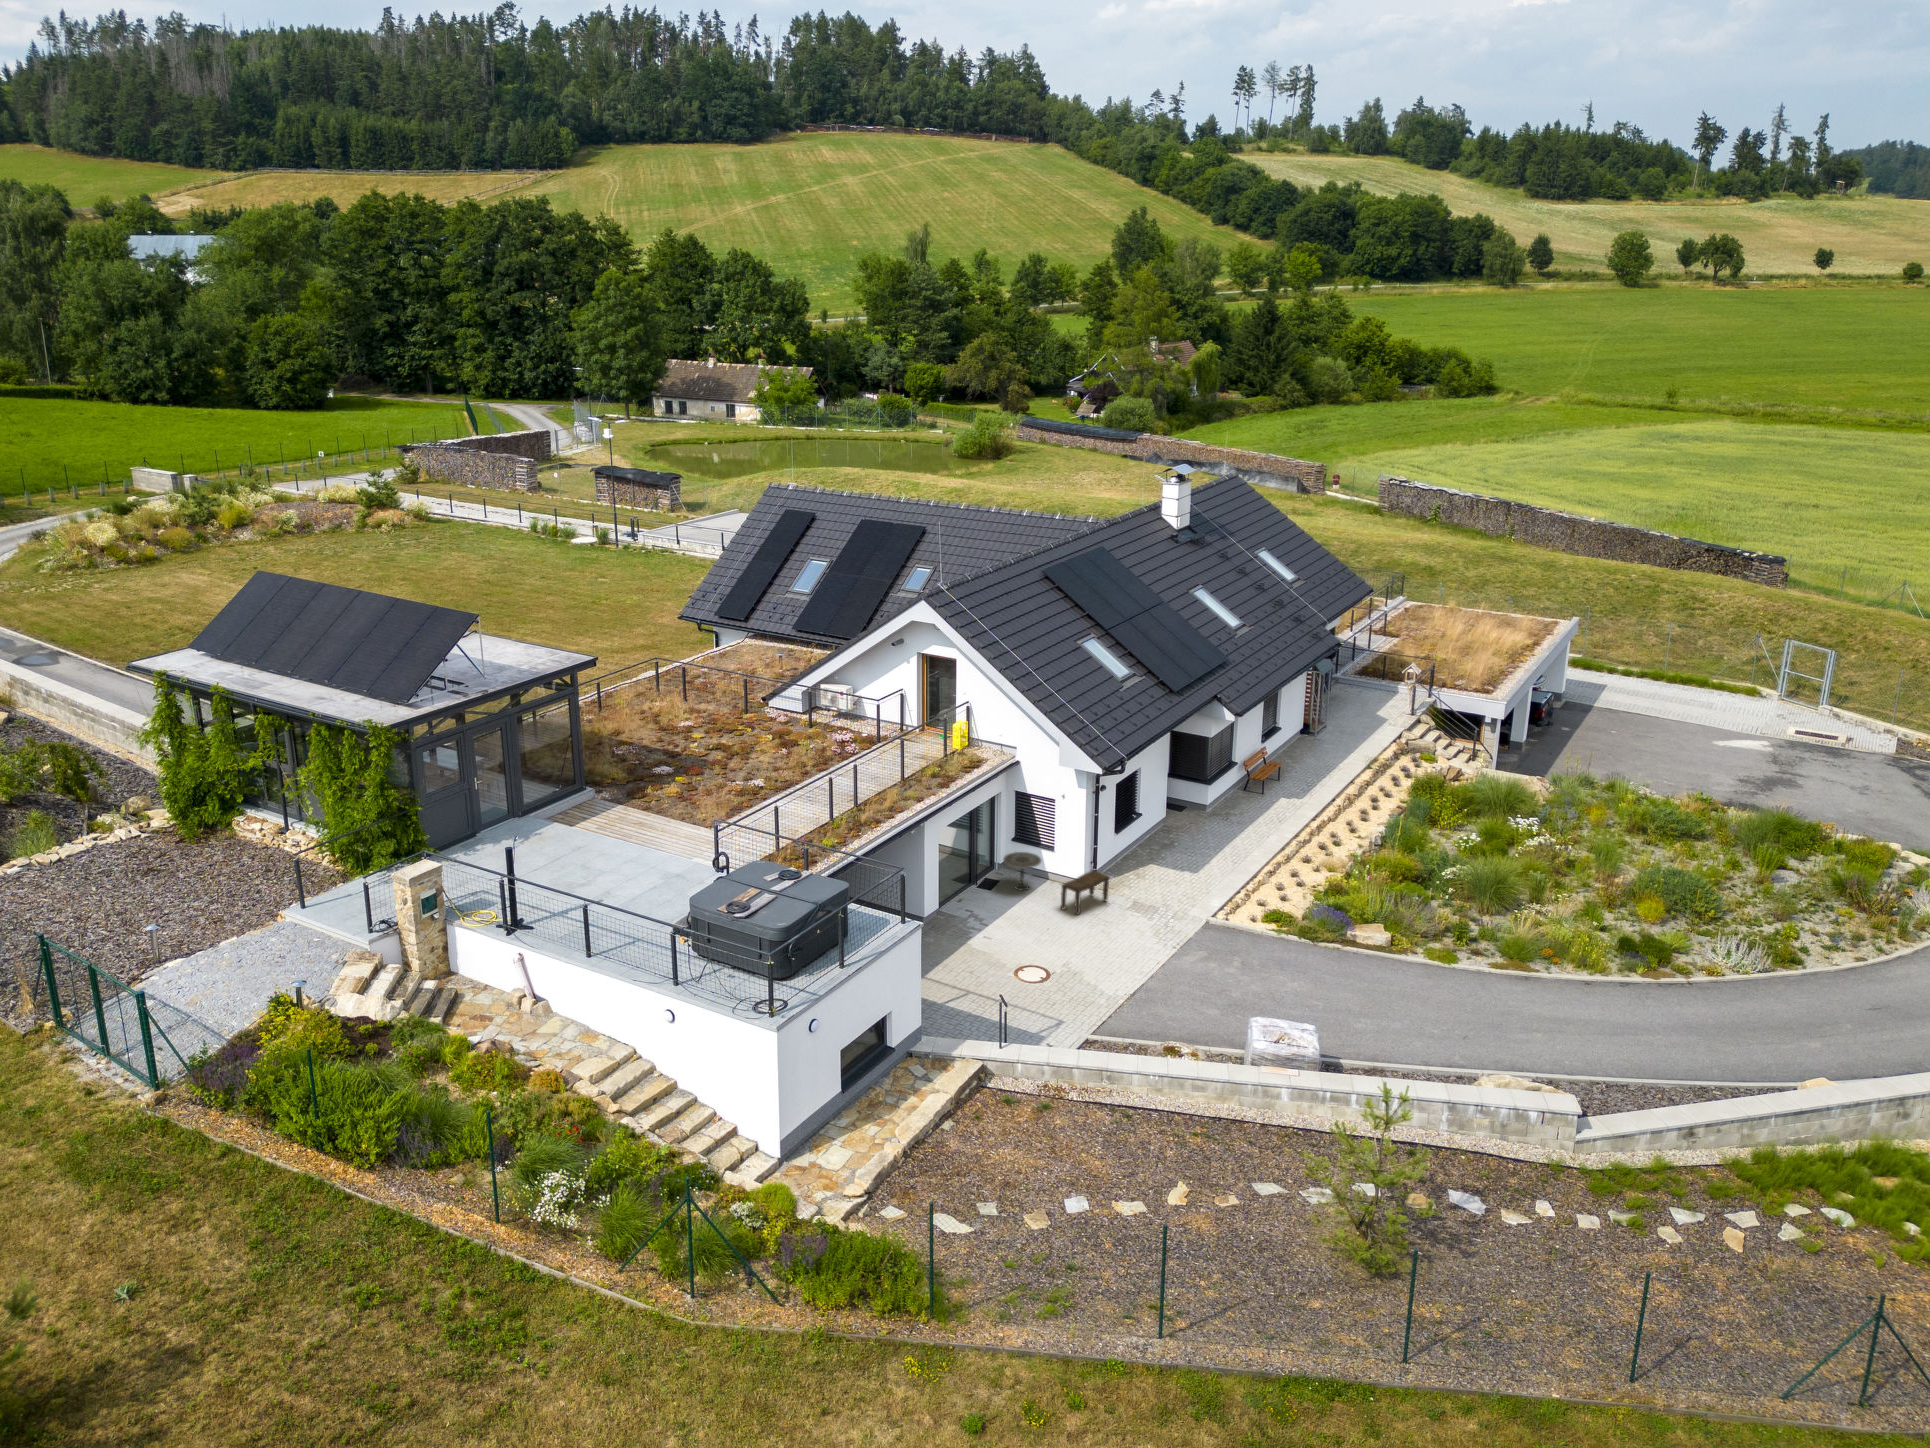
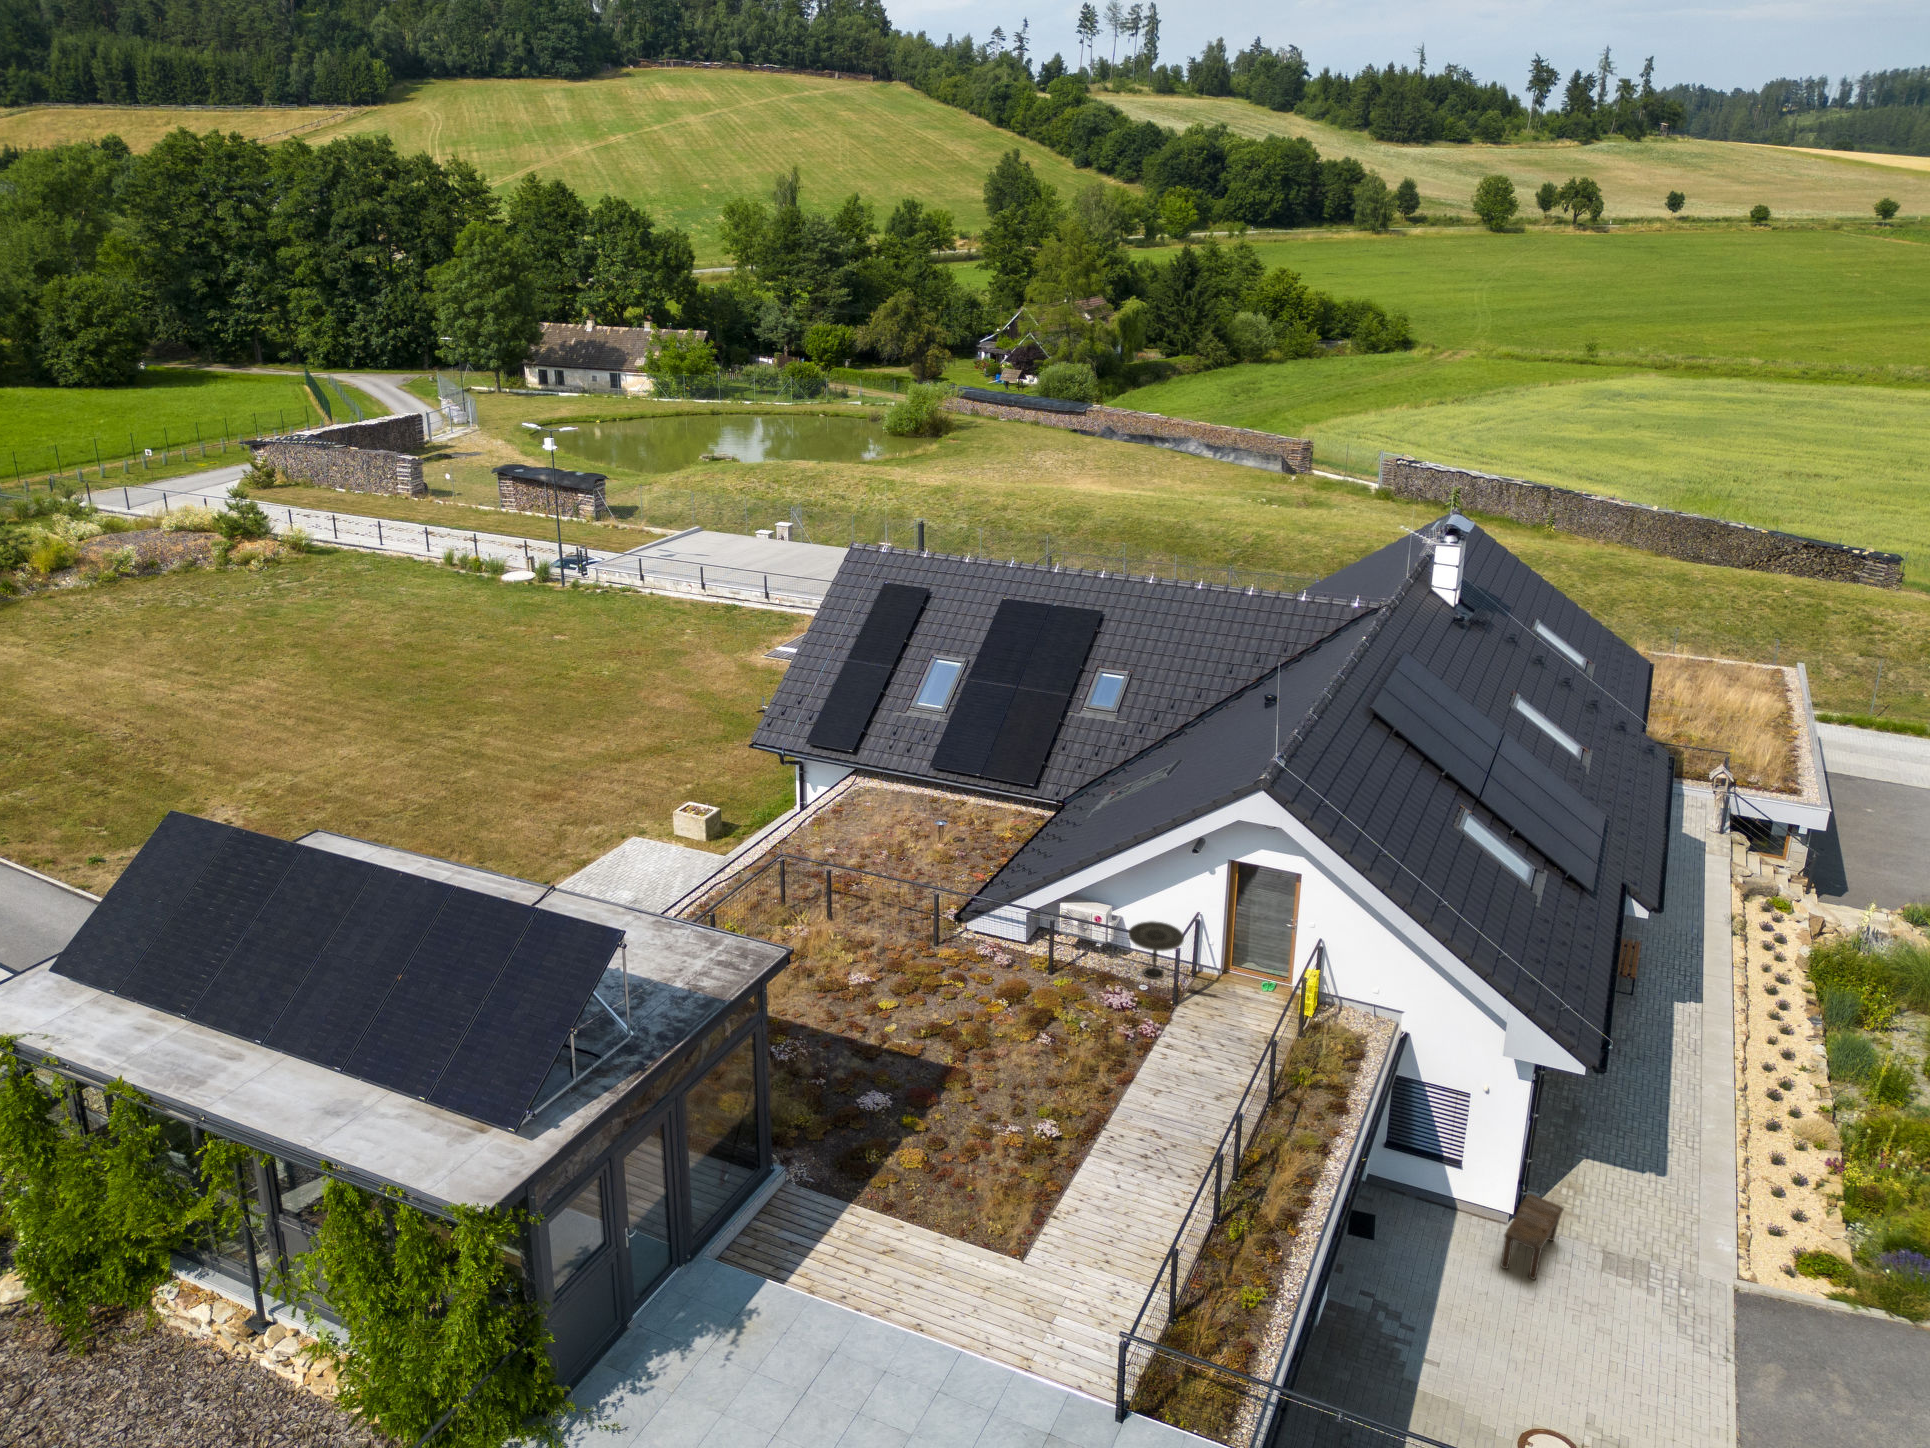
side table: present [1003,852,1041,891] -> present [1128,921,1184,979]

